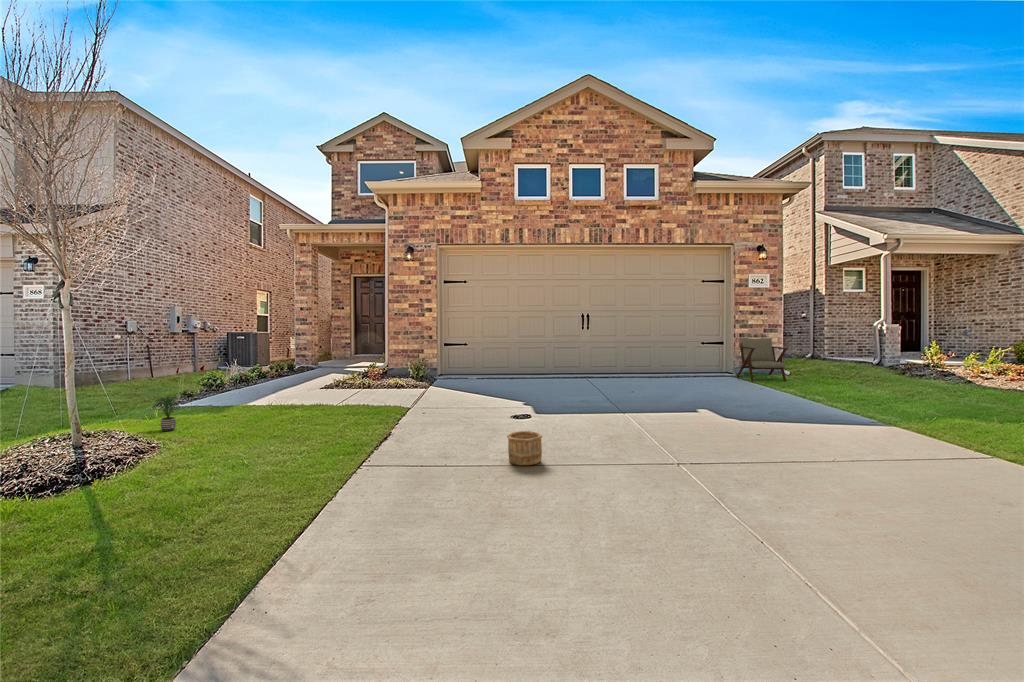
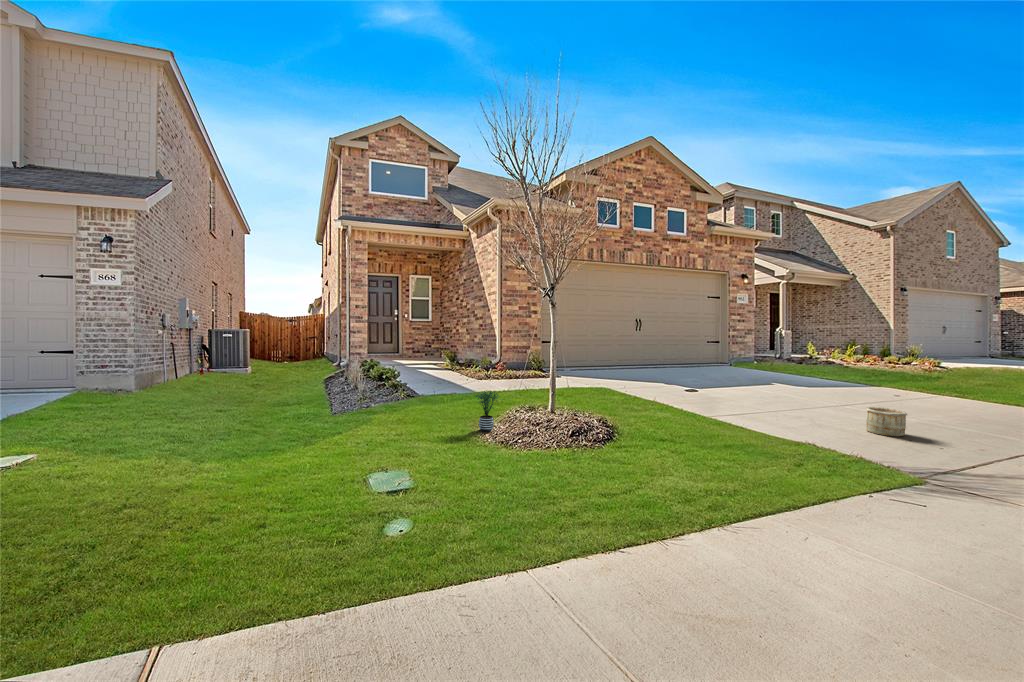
lounge chair: present [737,338,788,381] -> none [731,338,770,367]

